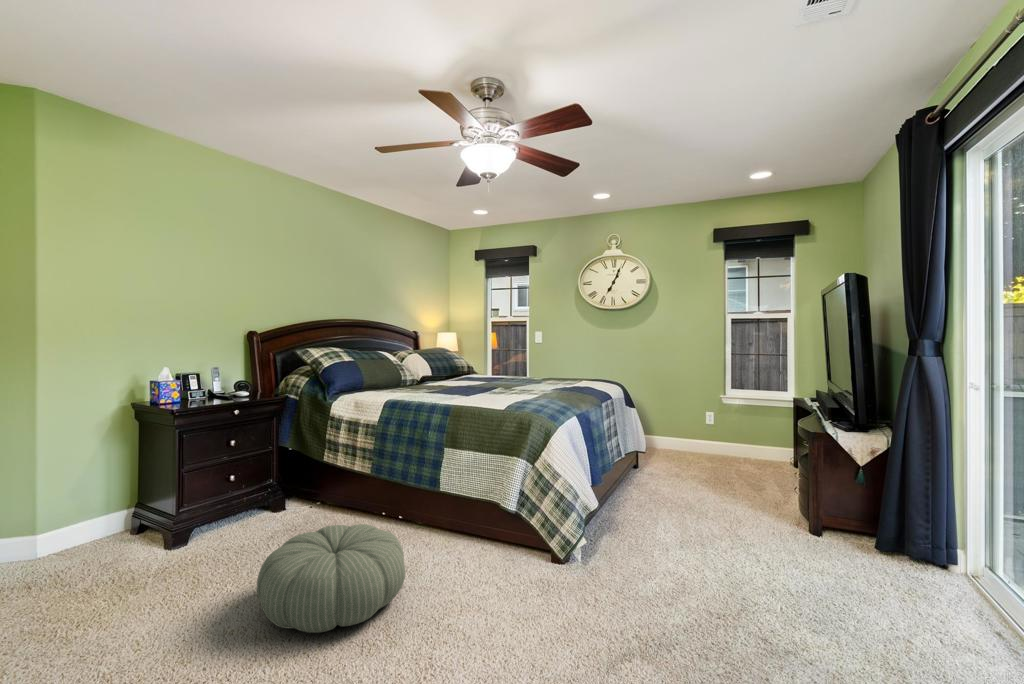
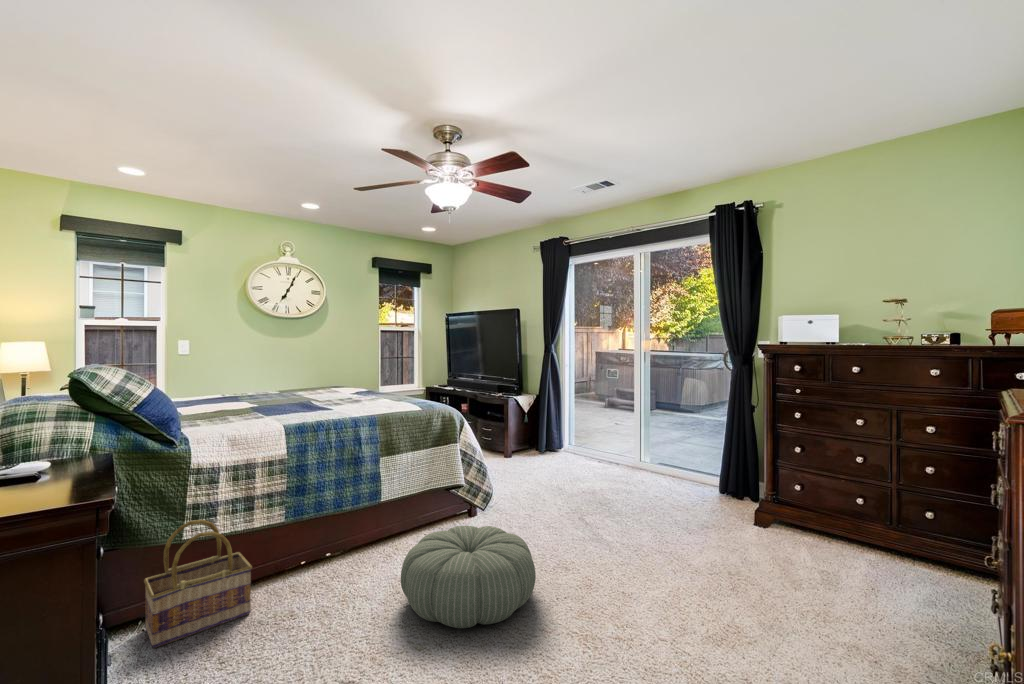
basket: none [283,450,345,524] -> present [144,520,252,648]

